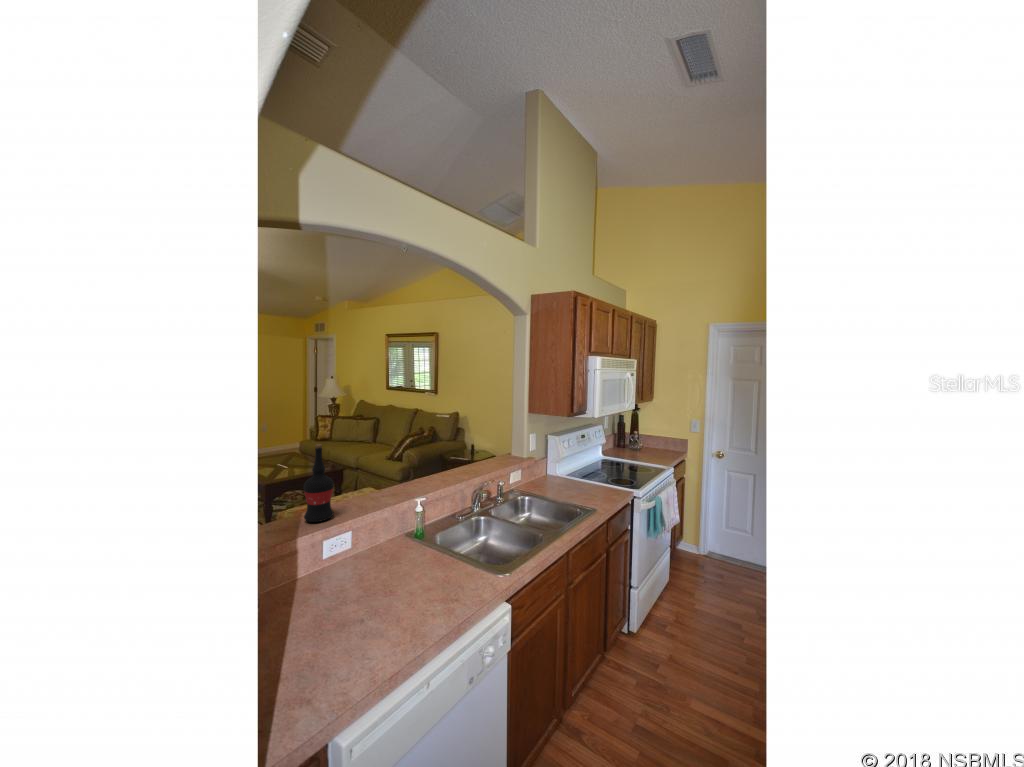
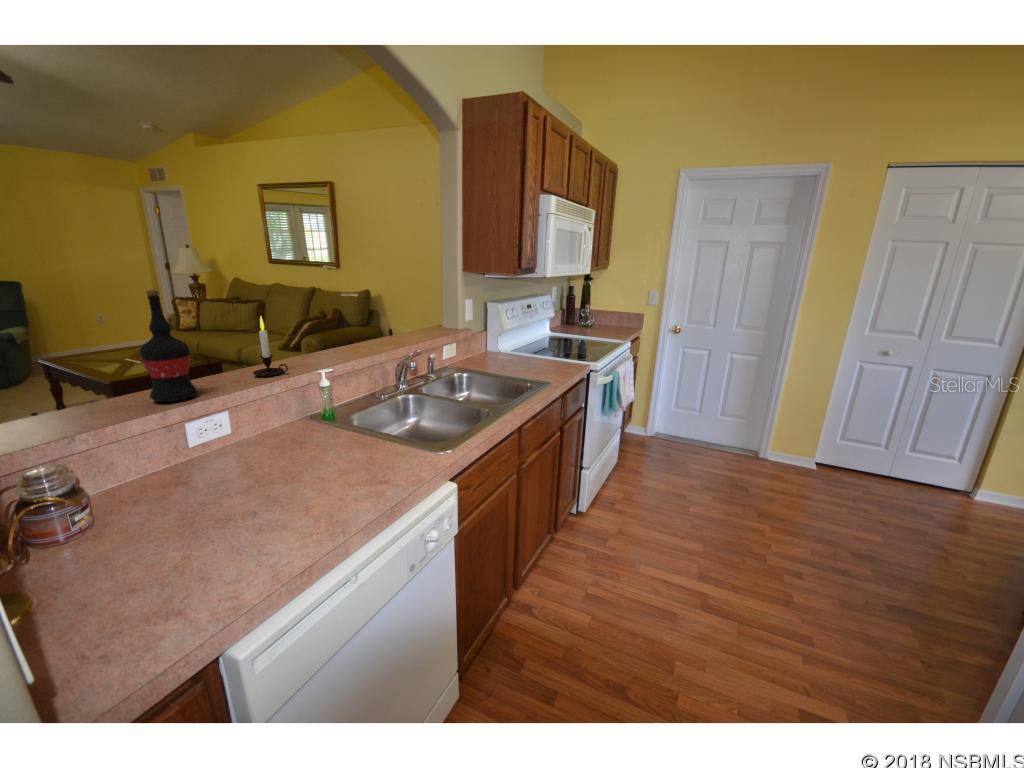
candle: none [370,455,395,500] -> present [253,316,288,376]

